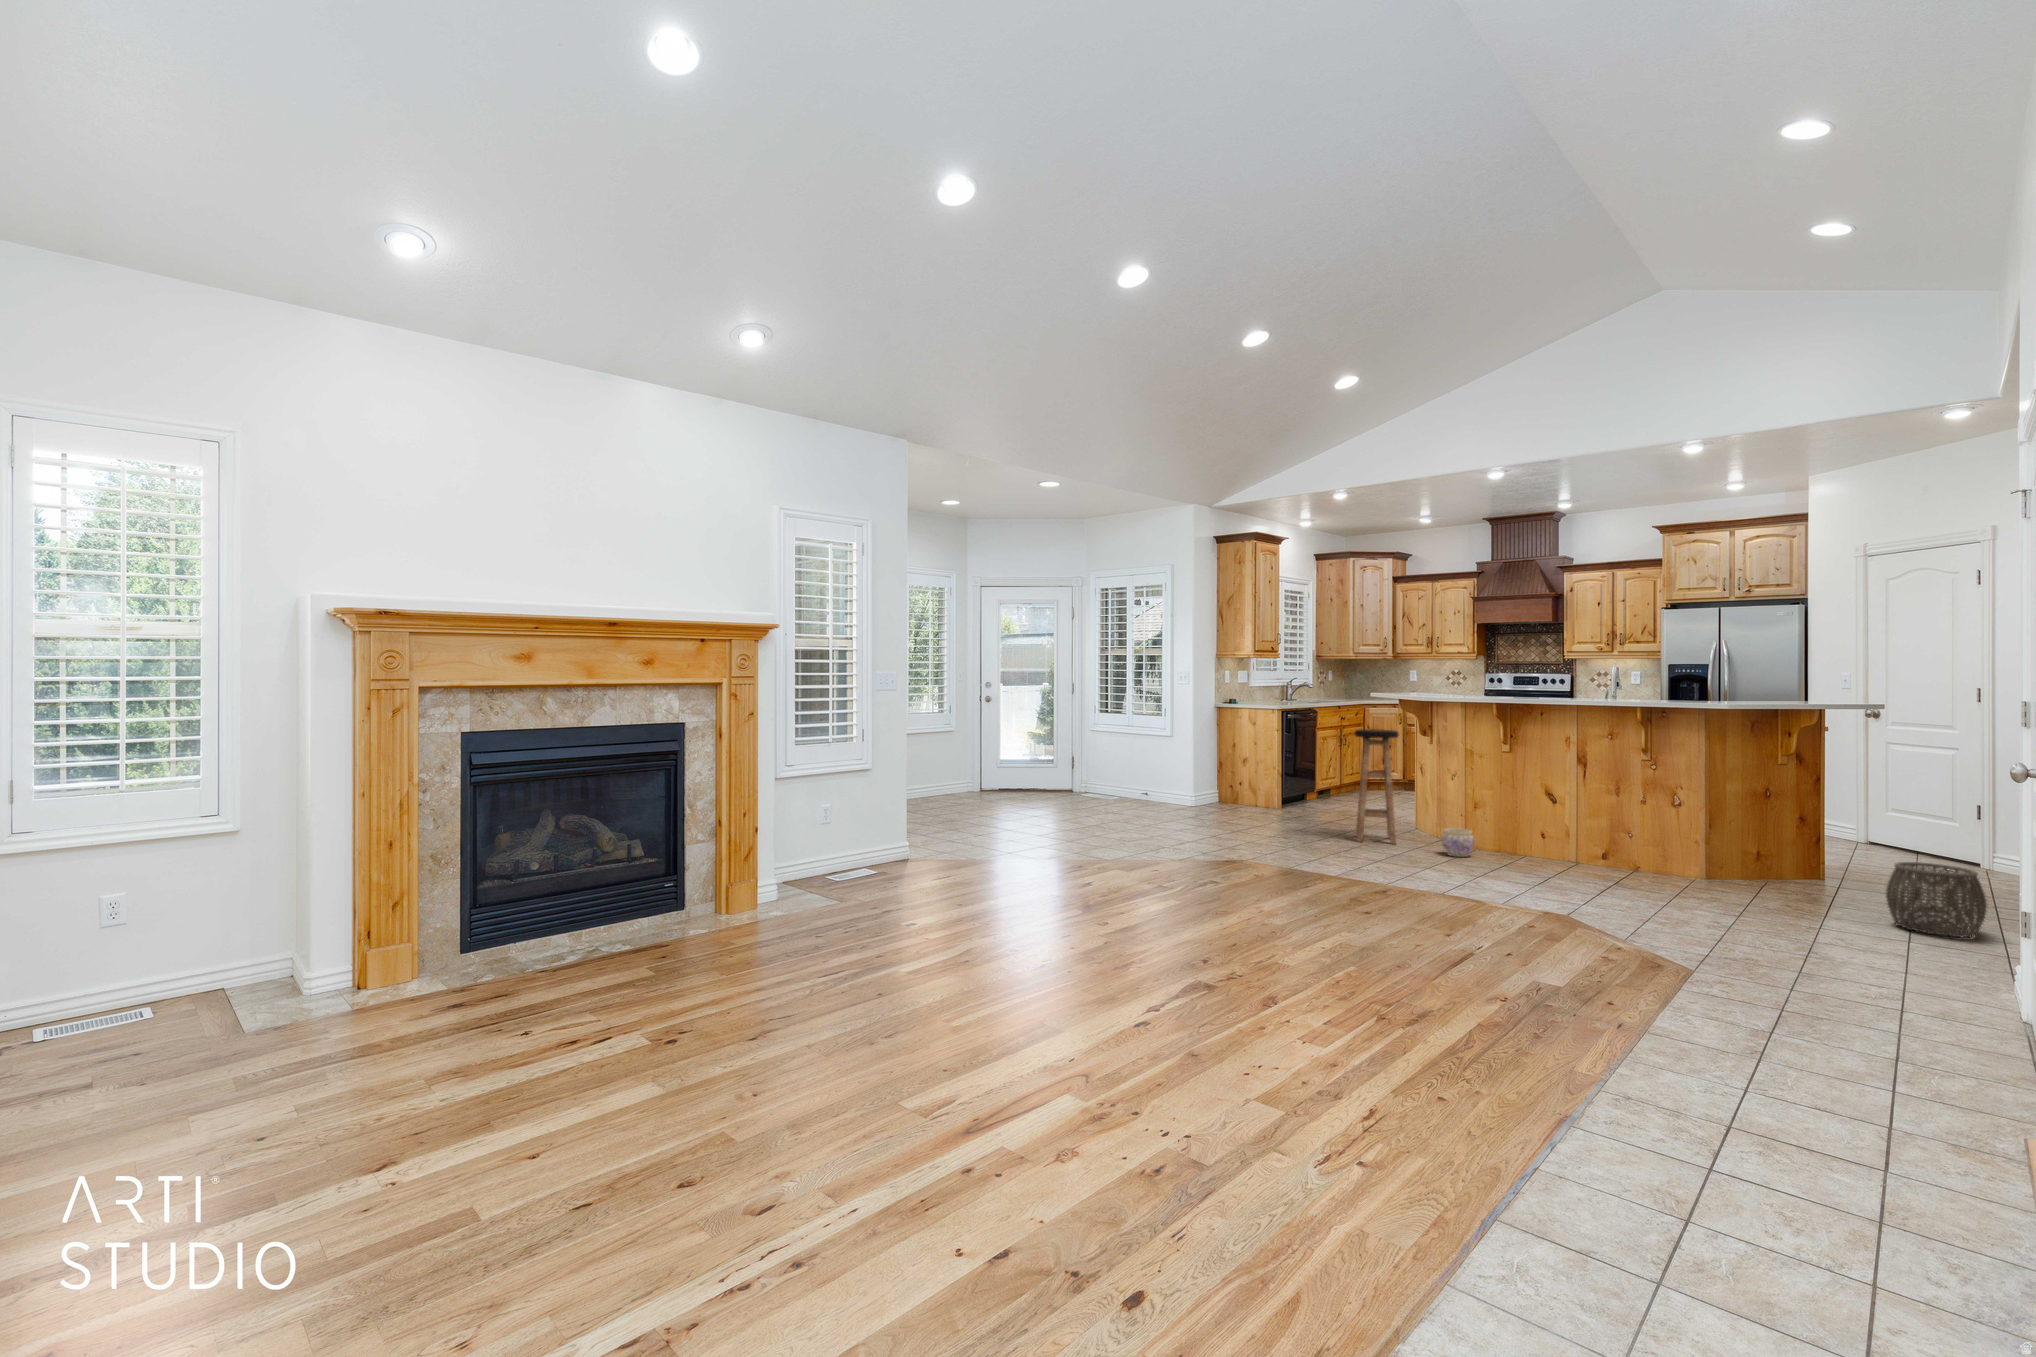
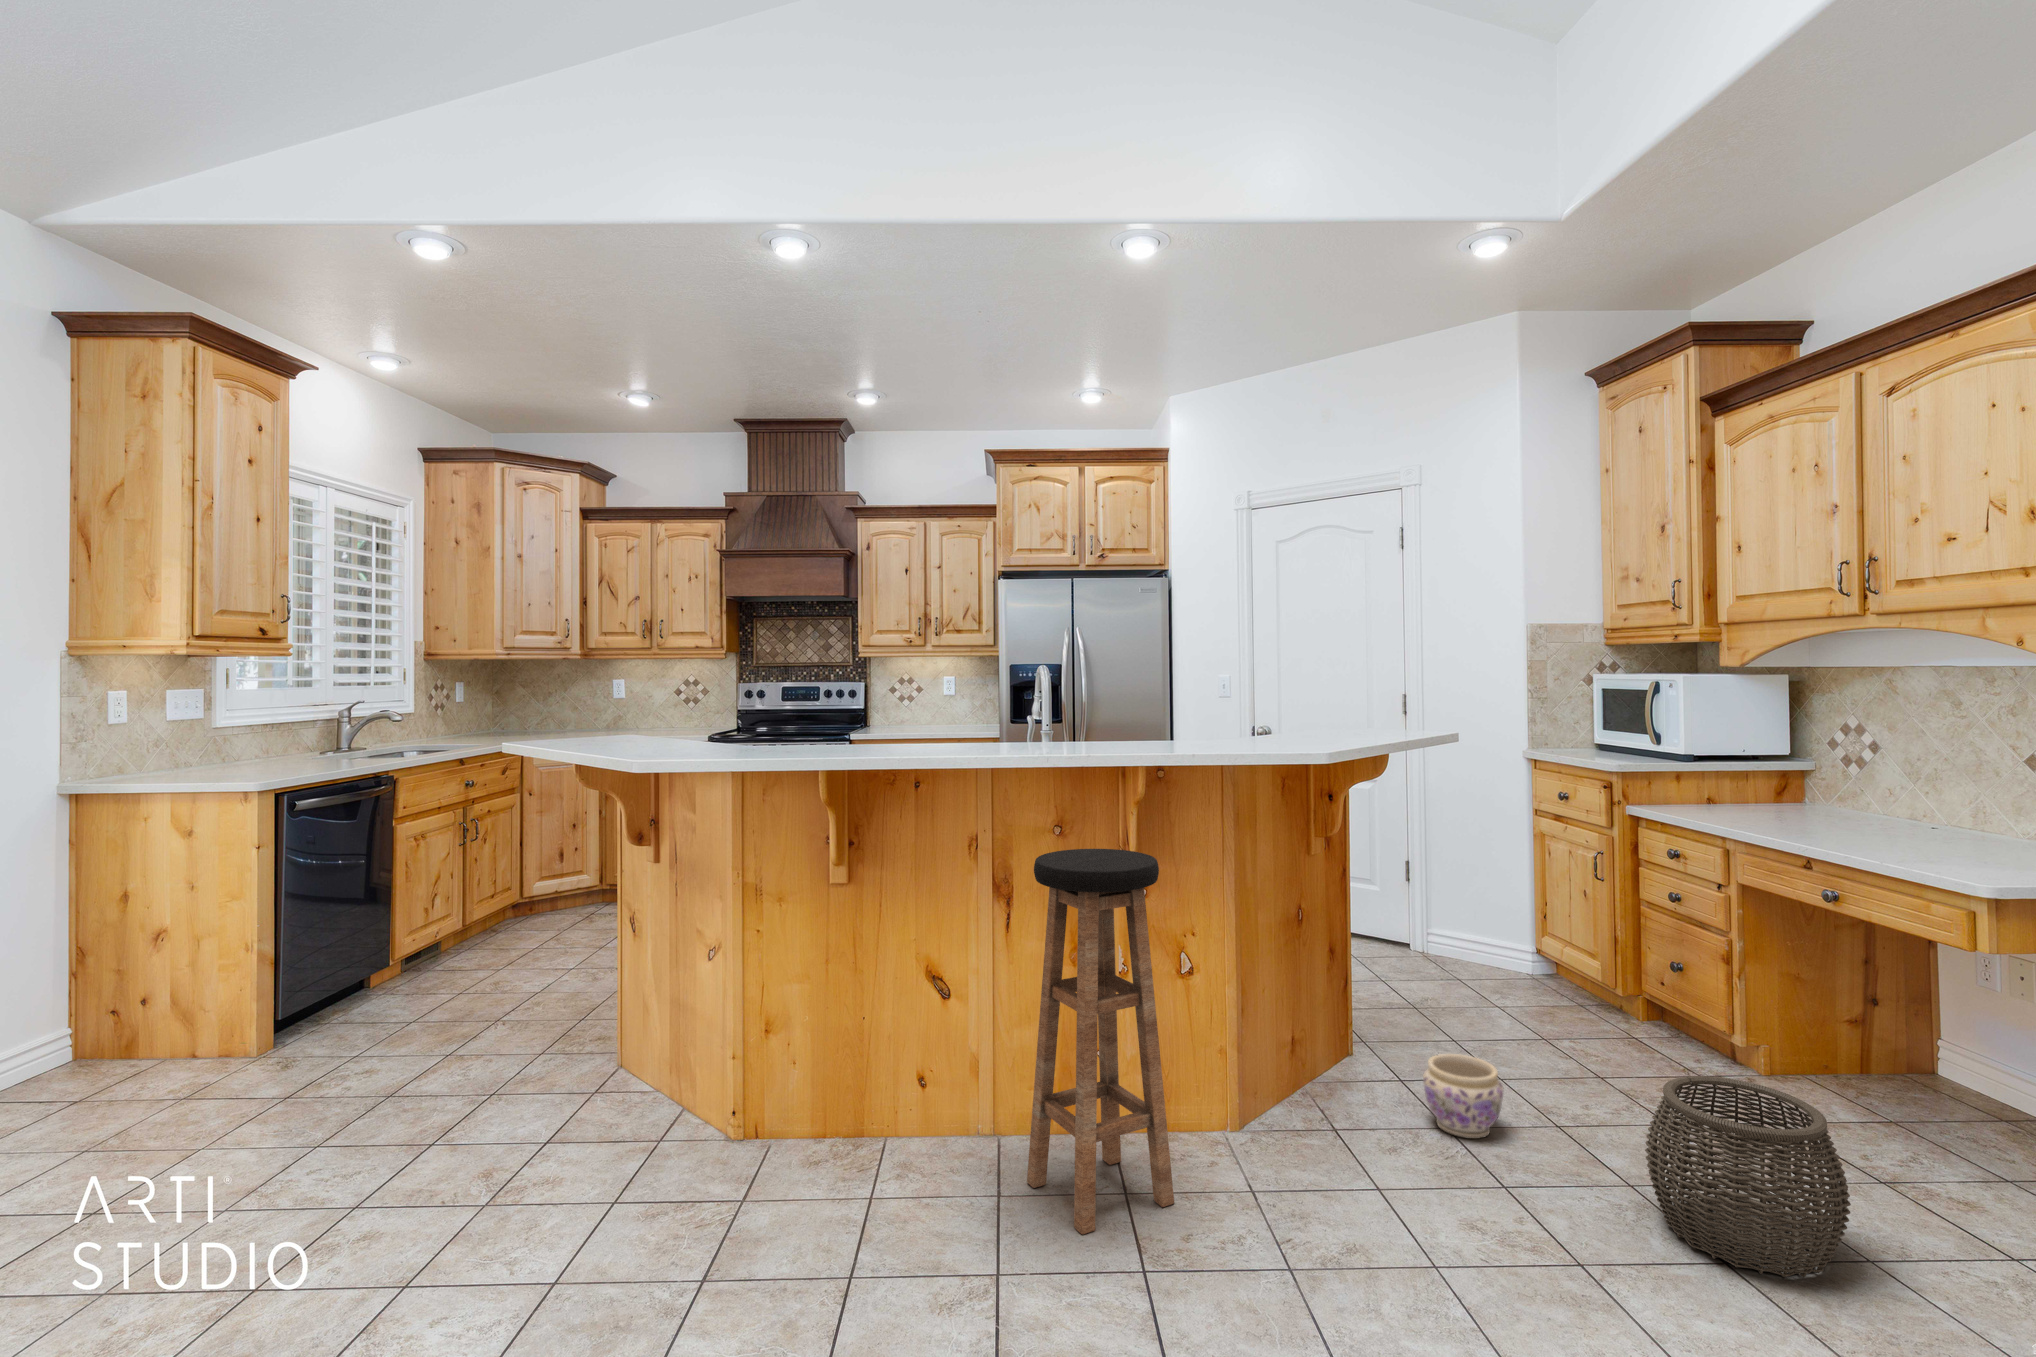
bar stool: present [1355,729,1399,844] -> present [1027,849,1174,1234]
planter: present [1442,828,1474,857] -> present [1423,1054,1503,1139]

